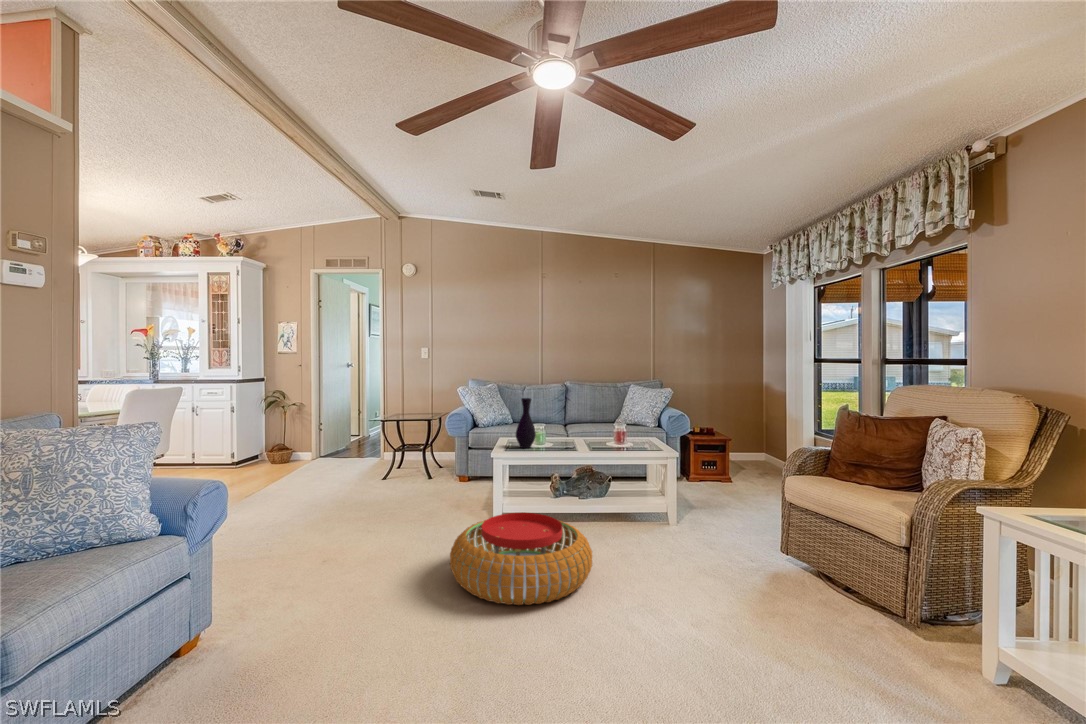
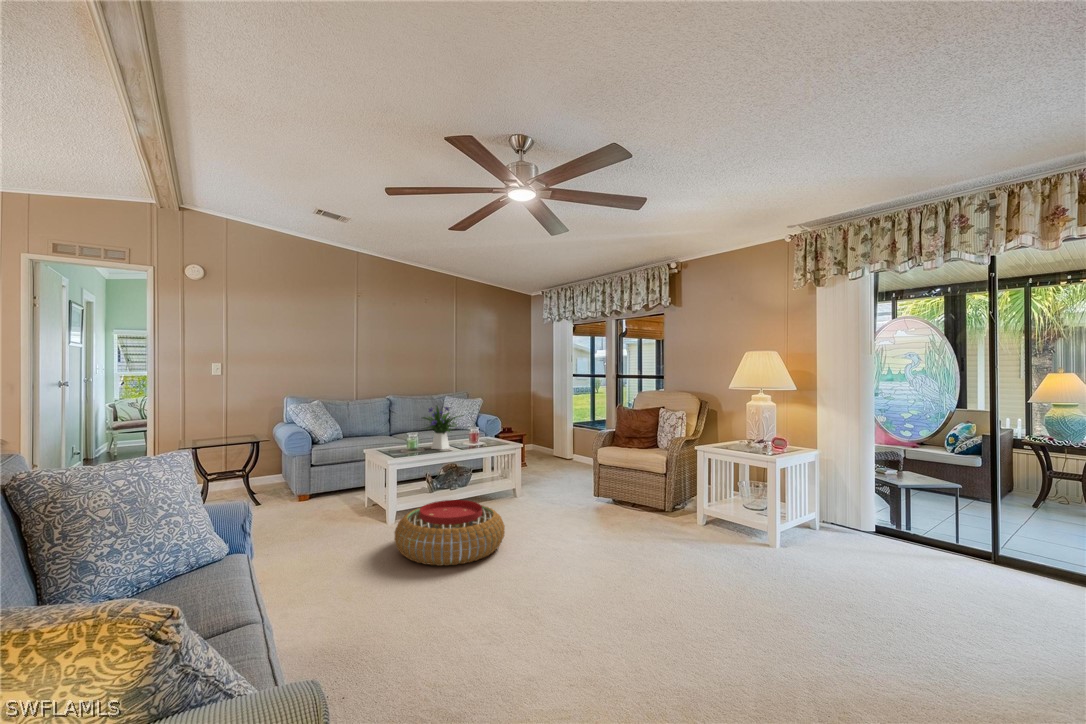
flower arrangement: none [554,392,607,448] -> present [423,406,462,450]
vase: present [516,398,536,448] -> none [390,412,408,455]

